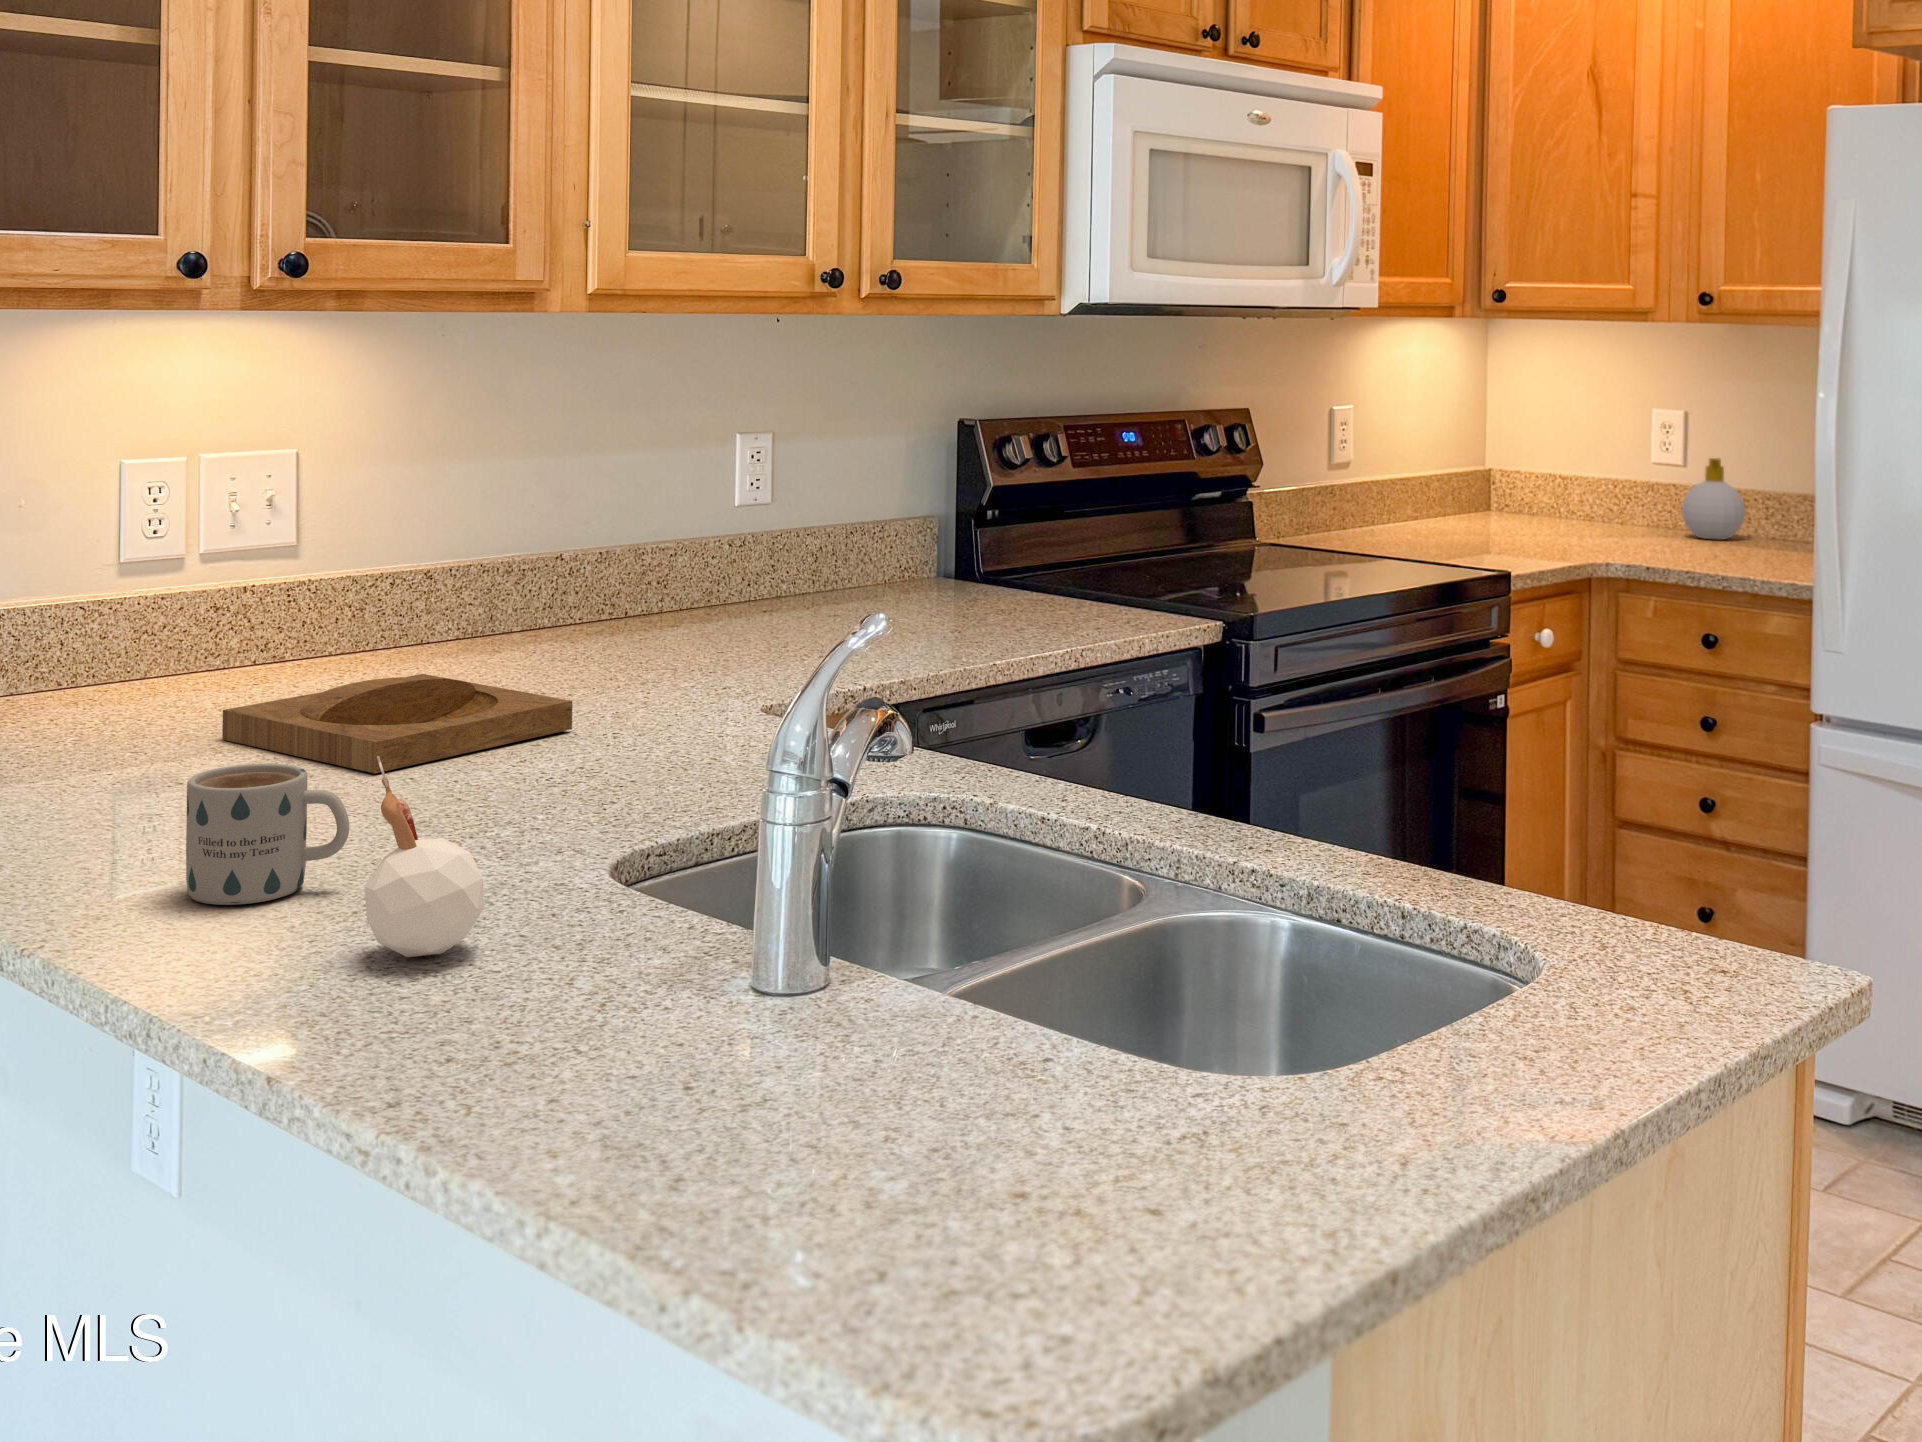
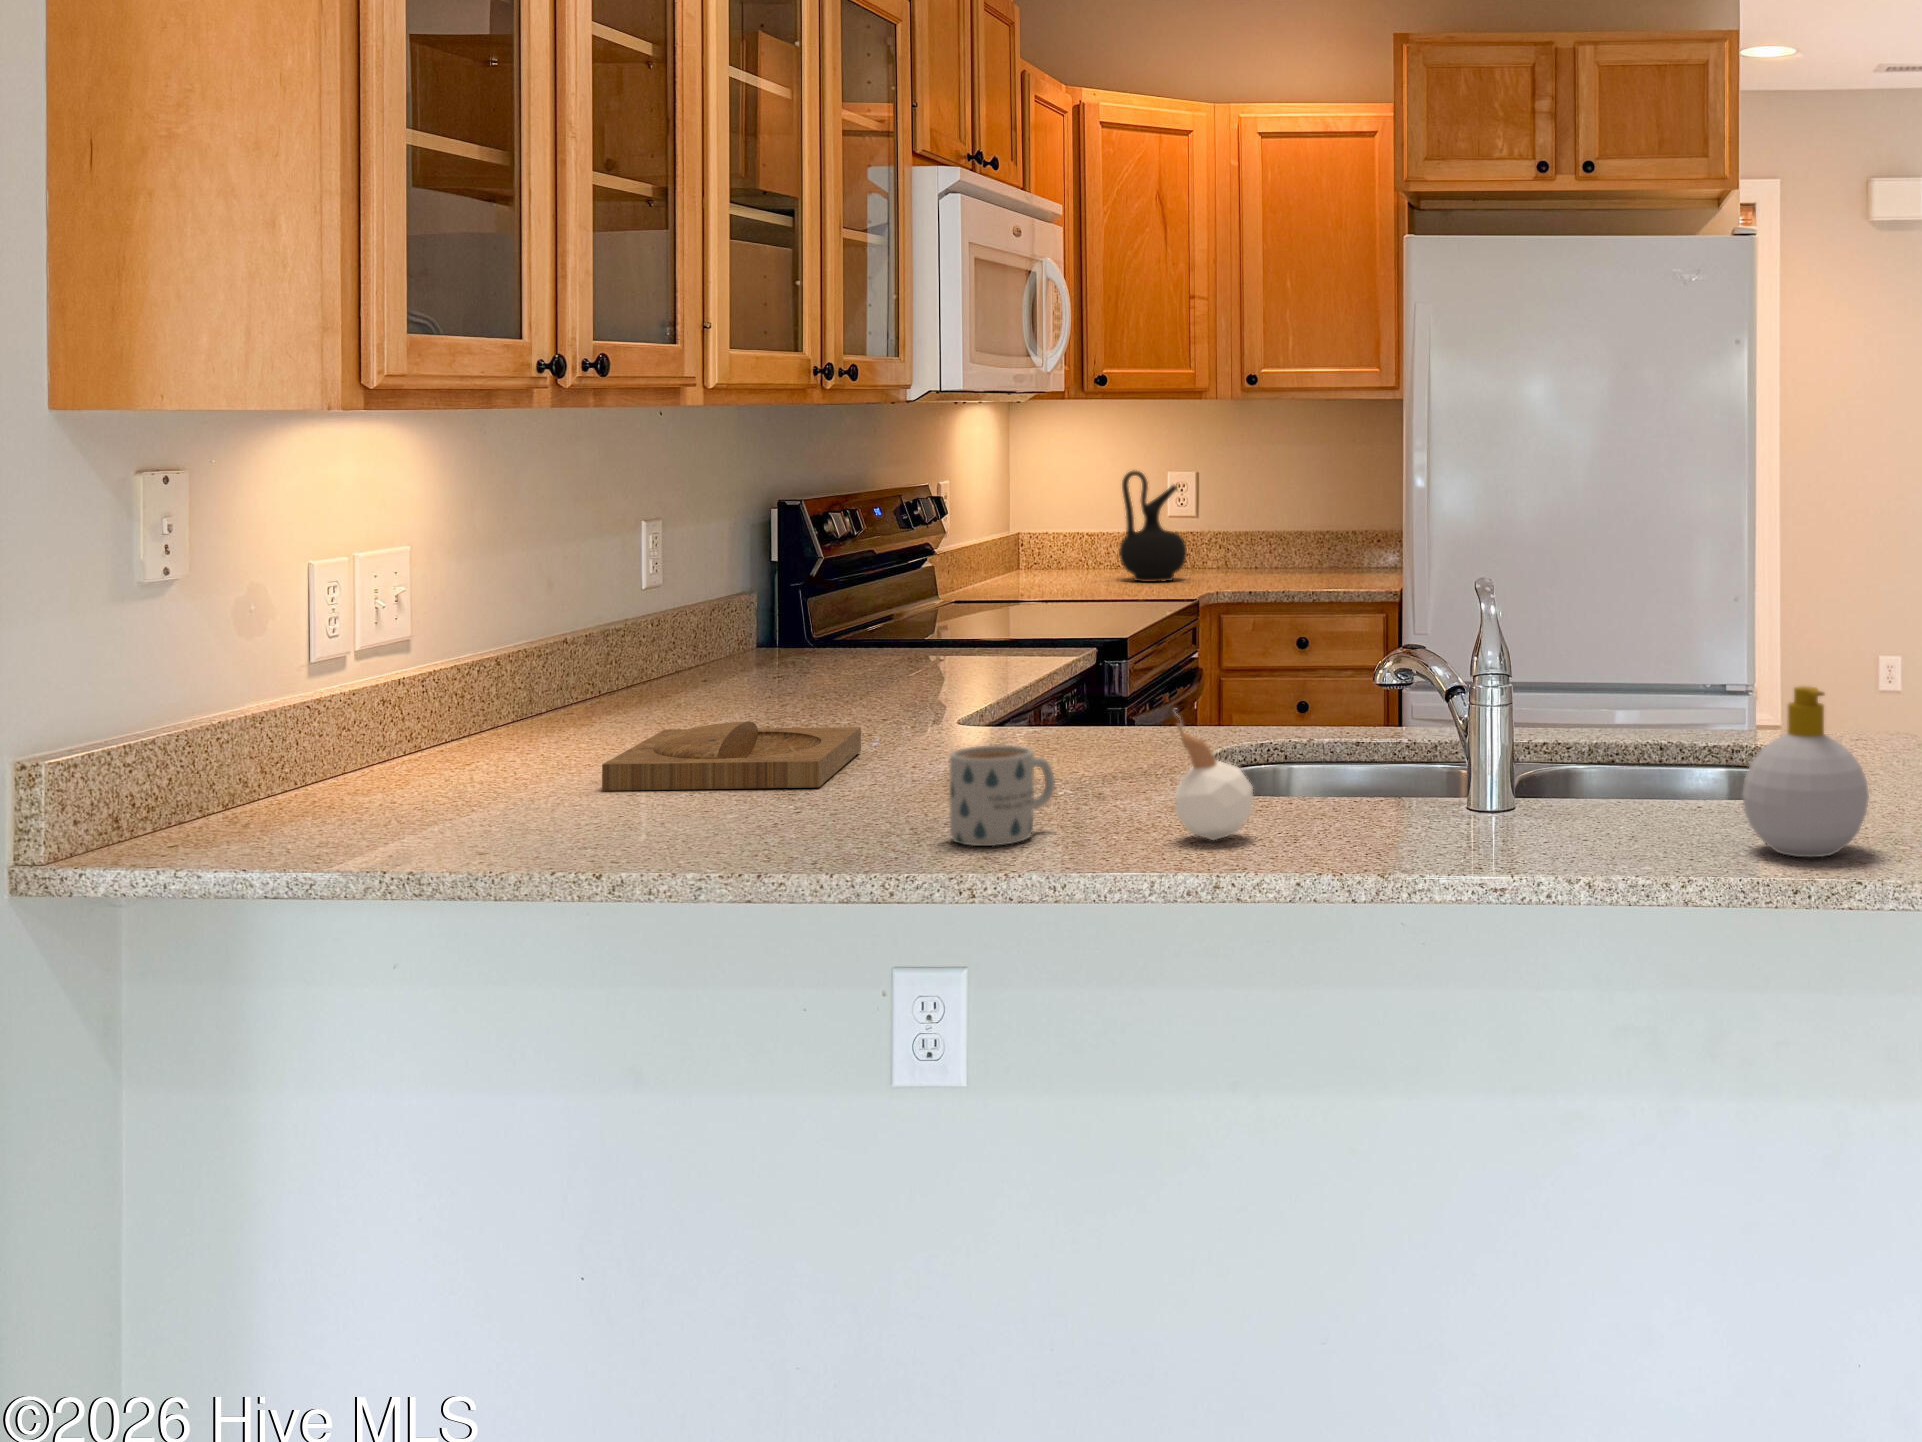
ceramic jug: none [1548,405,1629,541] -> present [1119,470,1187,582]
soap bottle: present [1682,458,1745,540] -> present [1742,686,1869,857]

